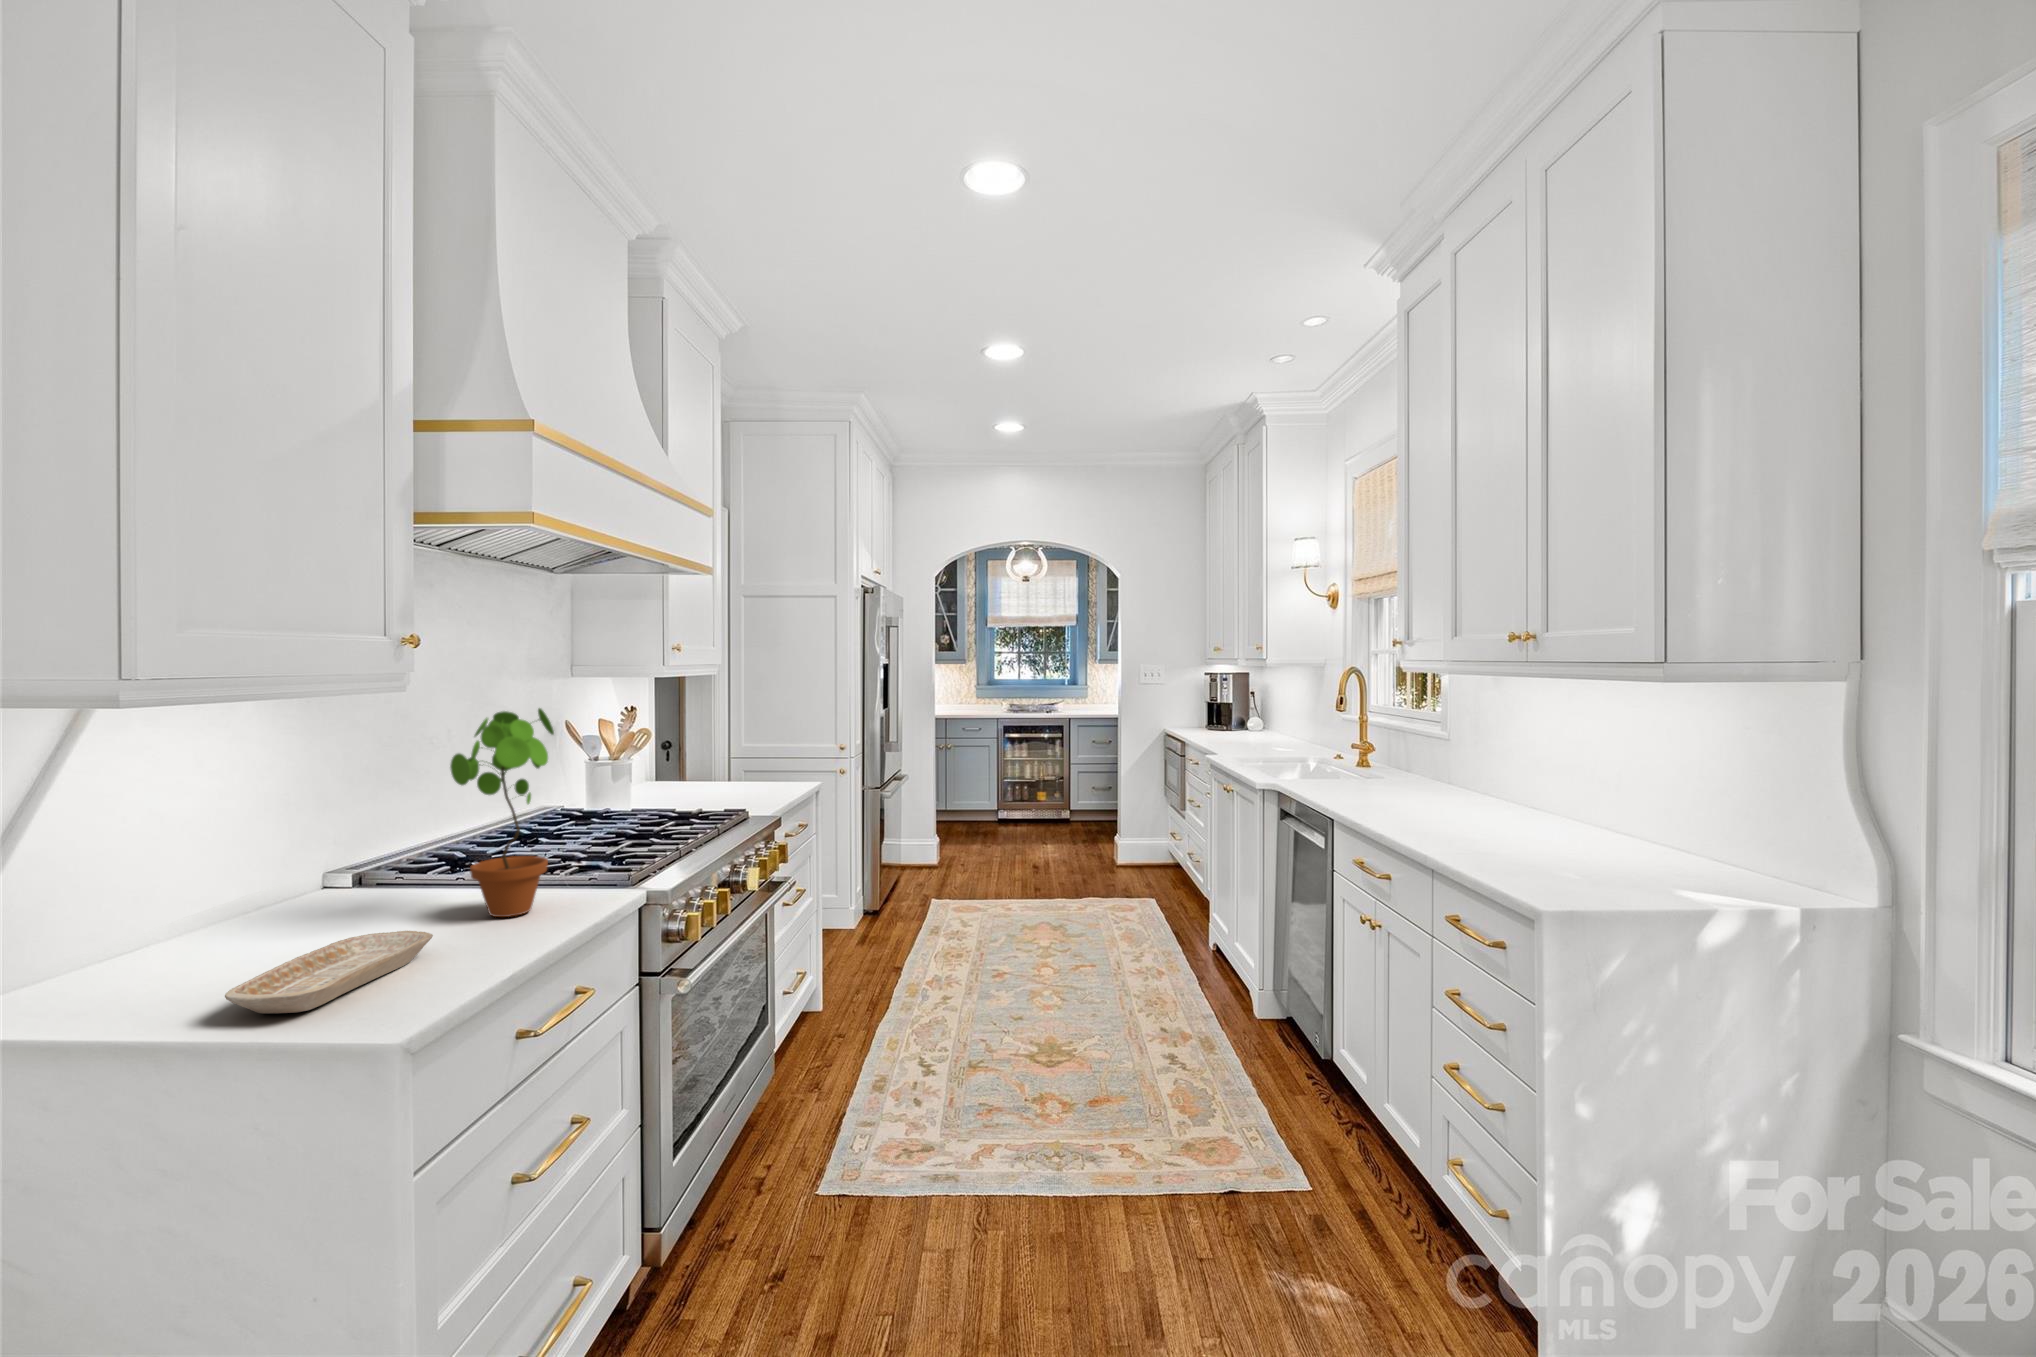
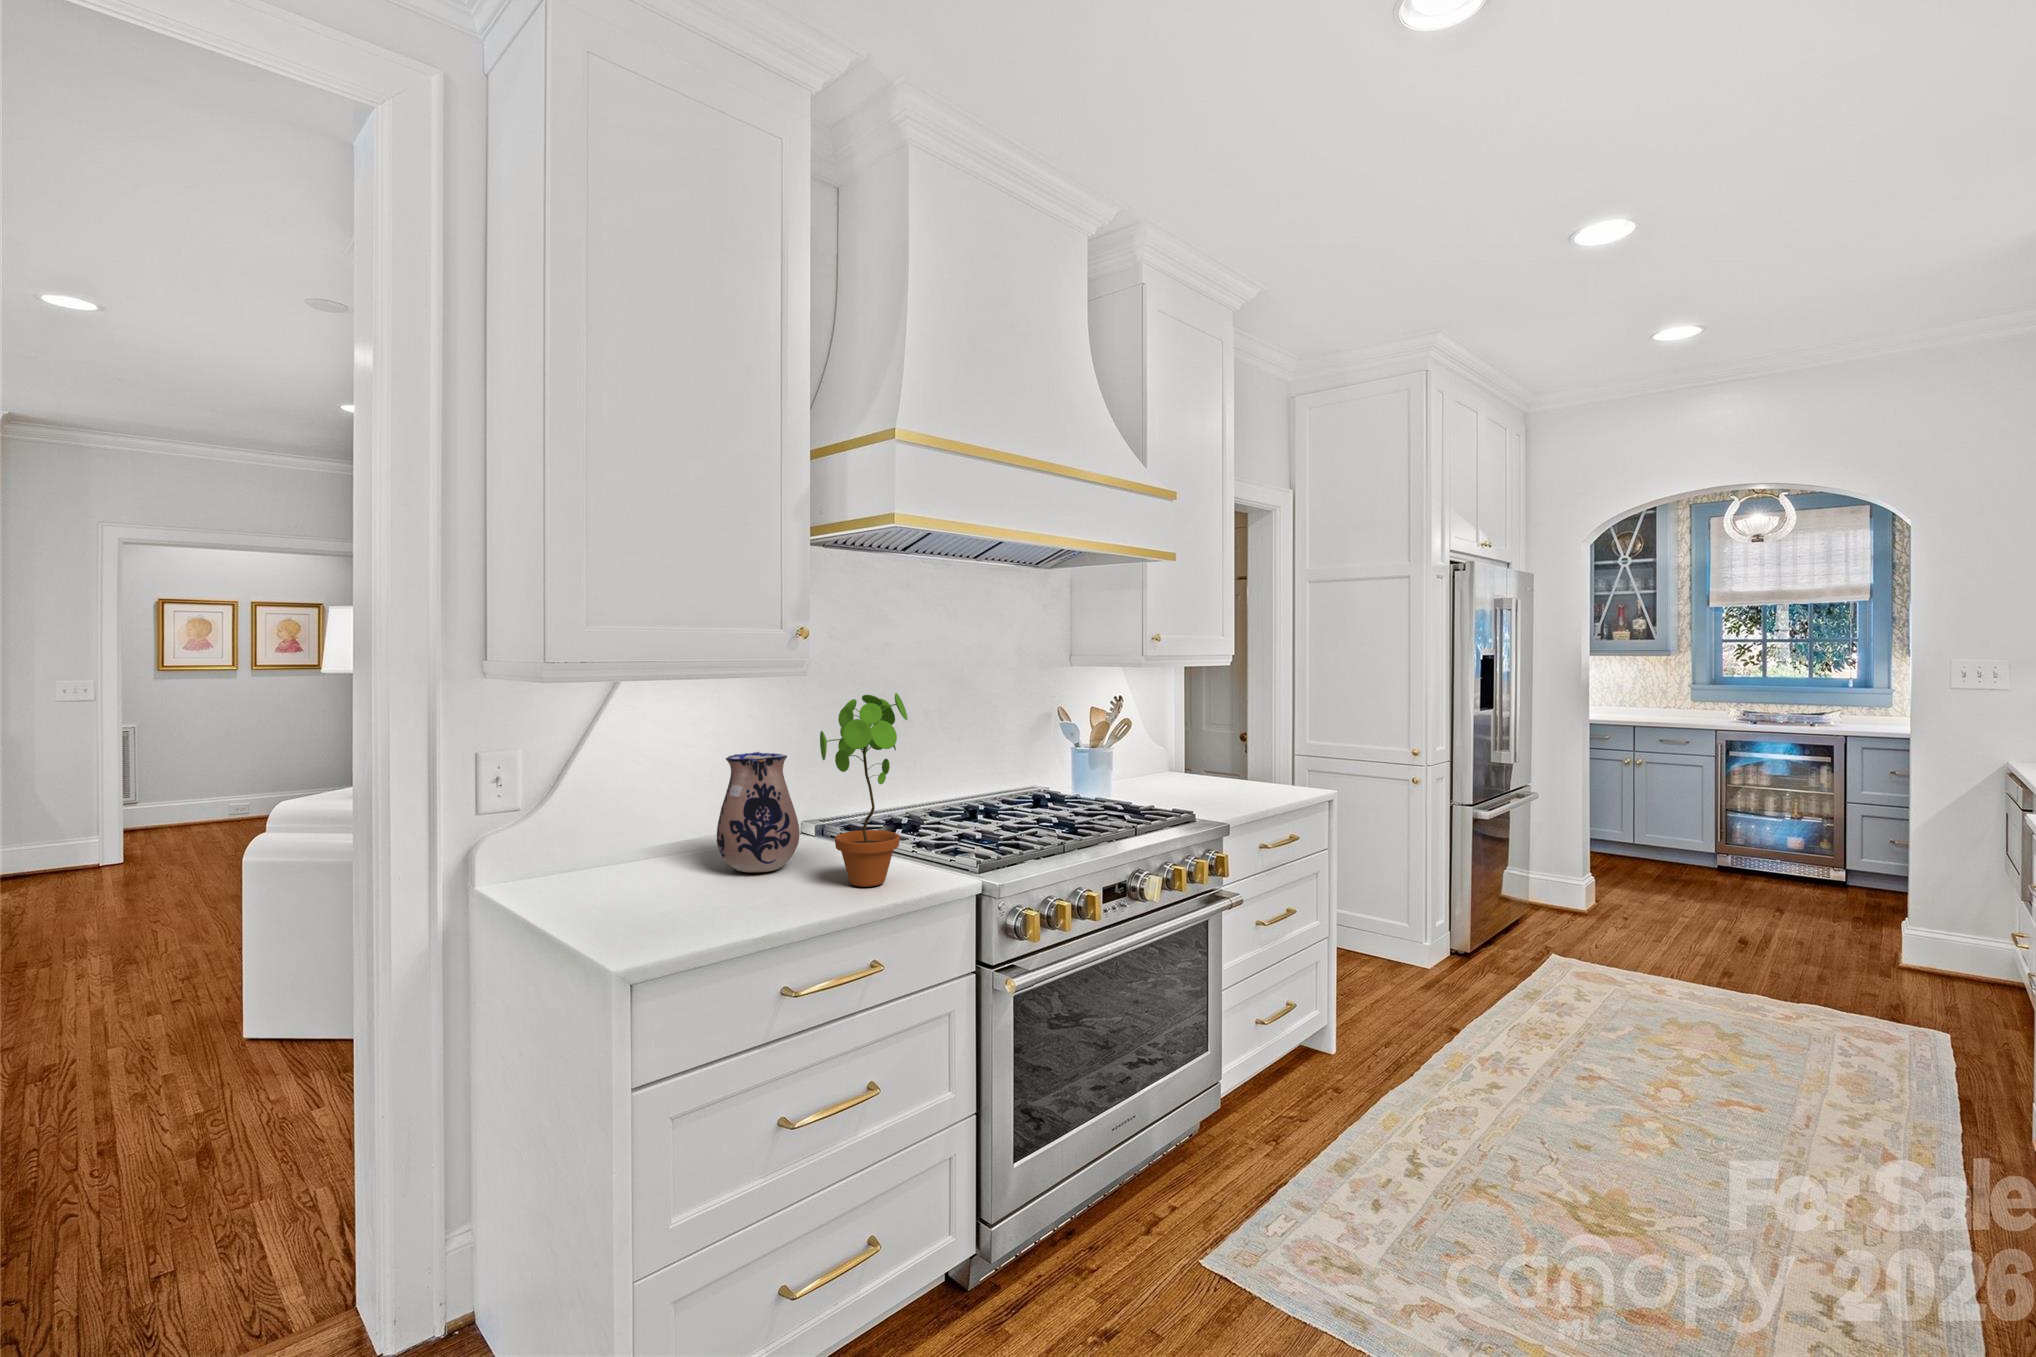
ceramic pitcher: none [283,788,399,932] -> present [717,752,799,872]
tray: present [225,931,433,1013] -> none [588,880,768,936]

